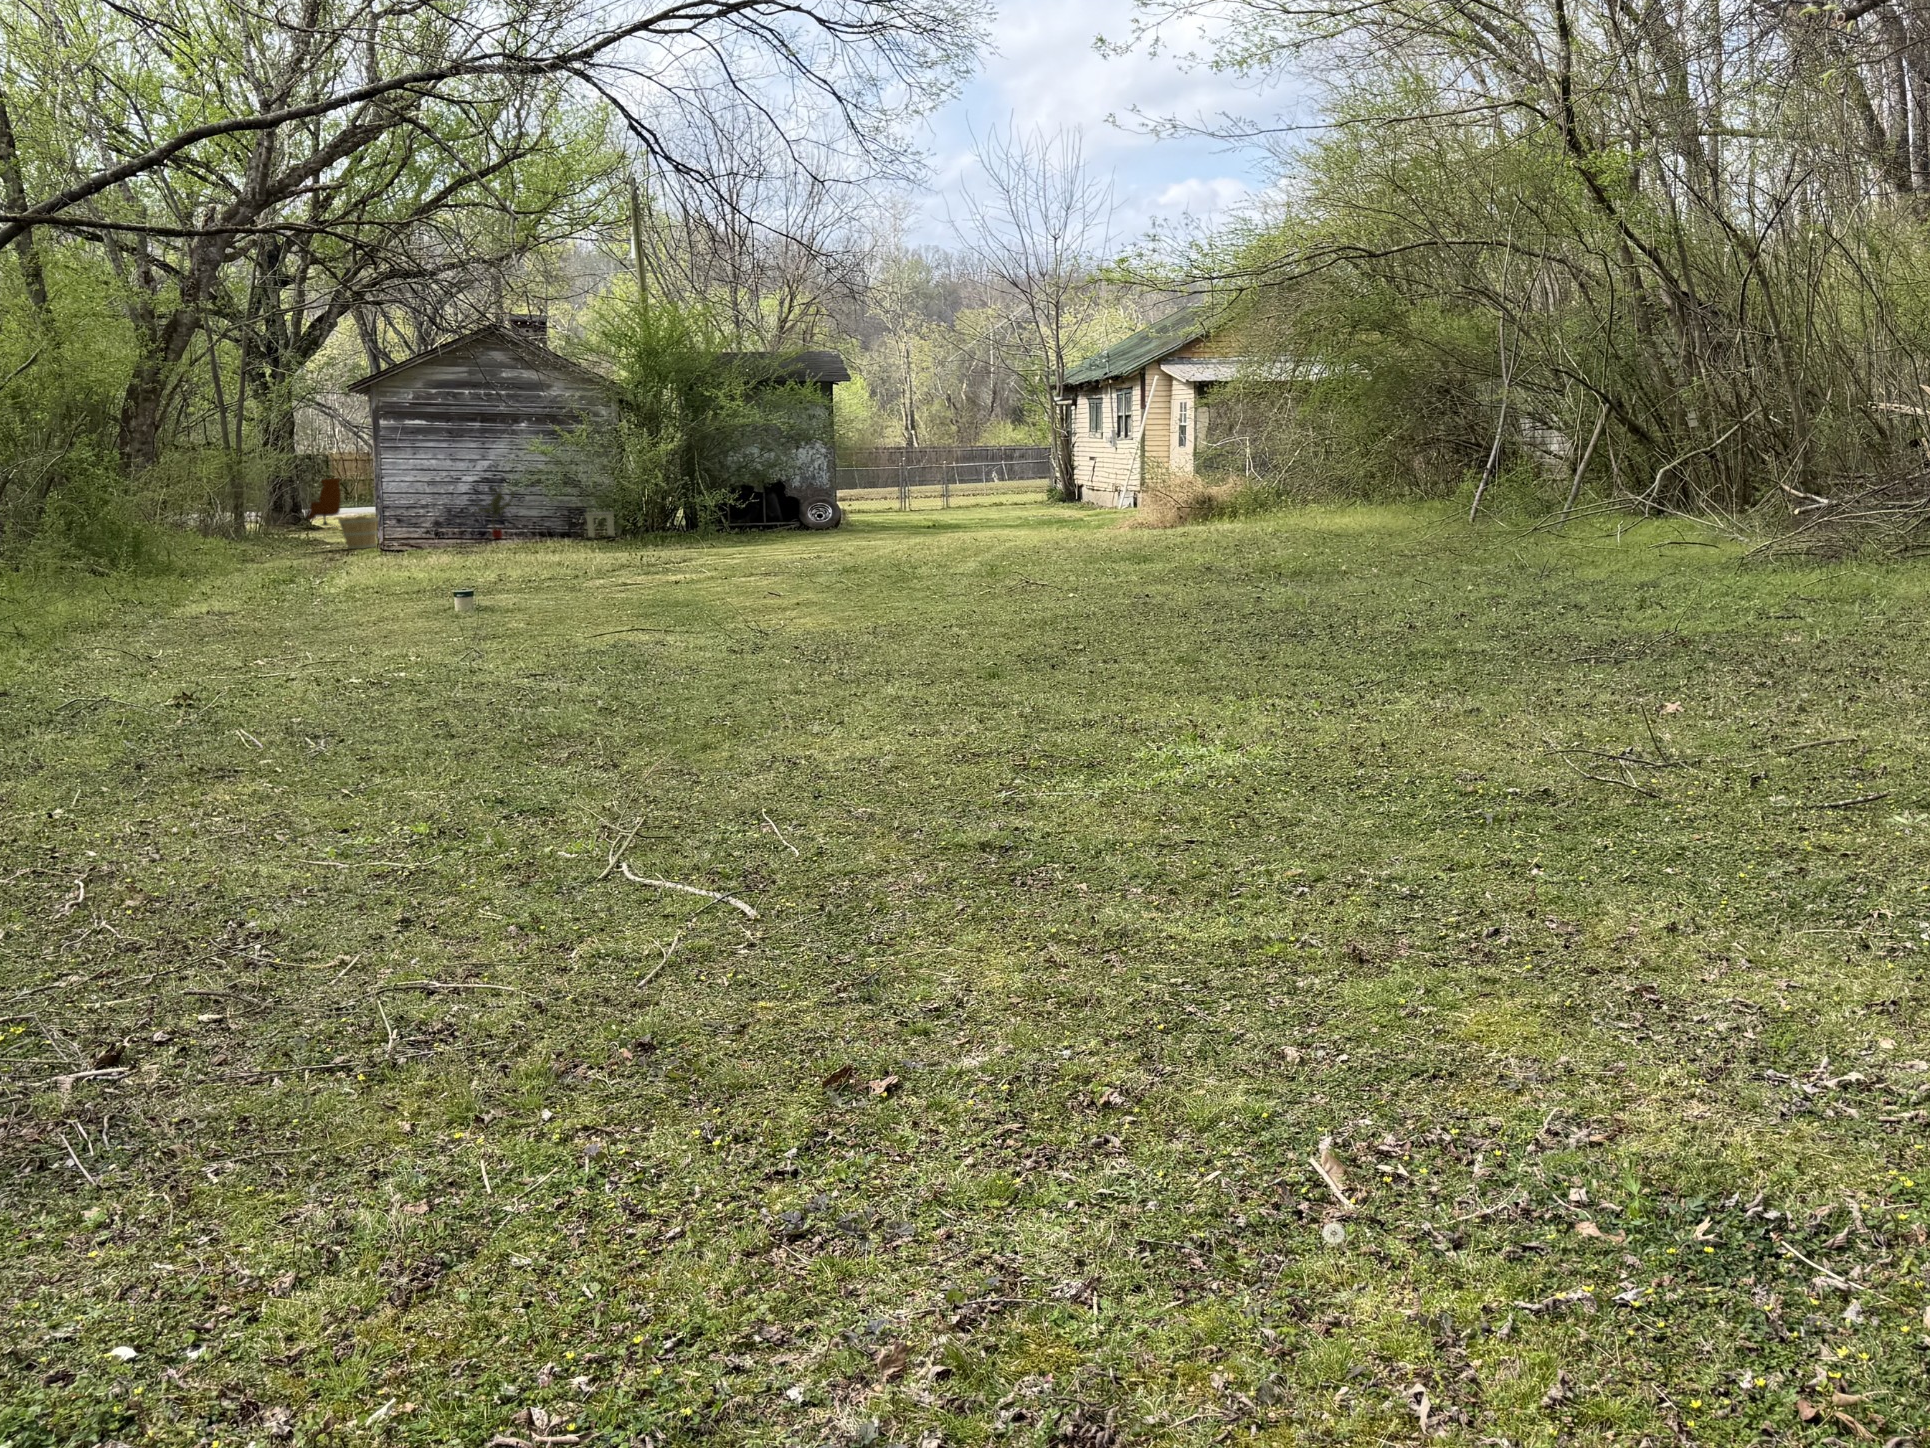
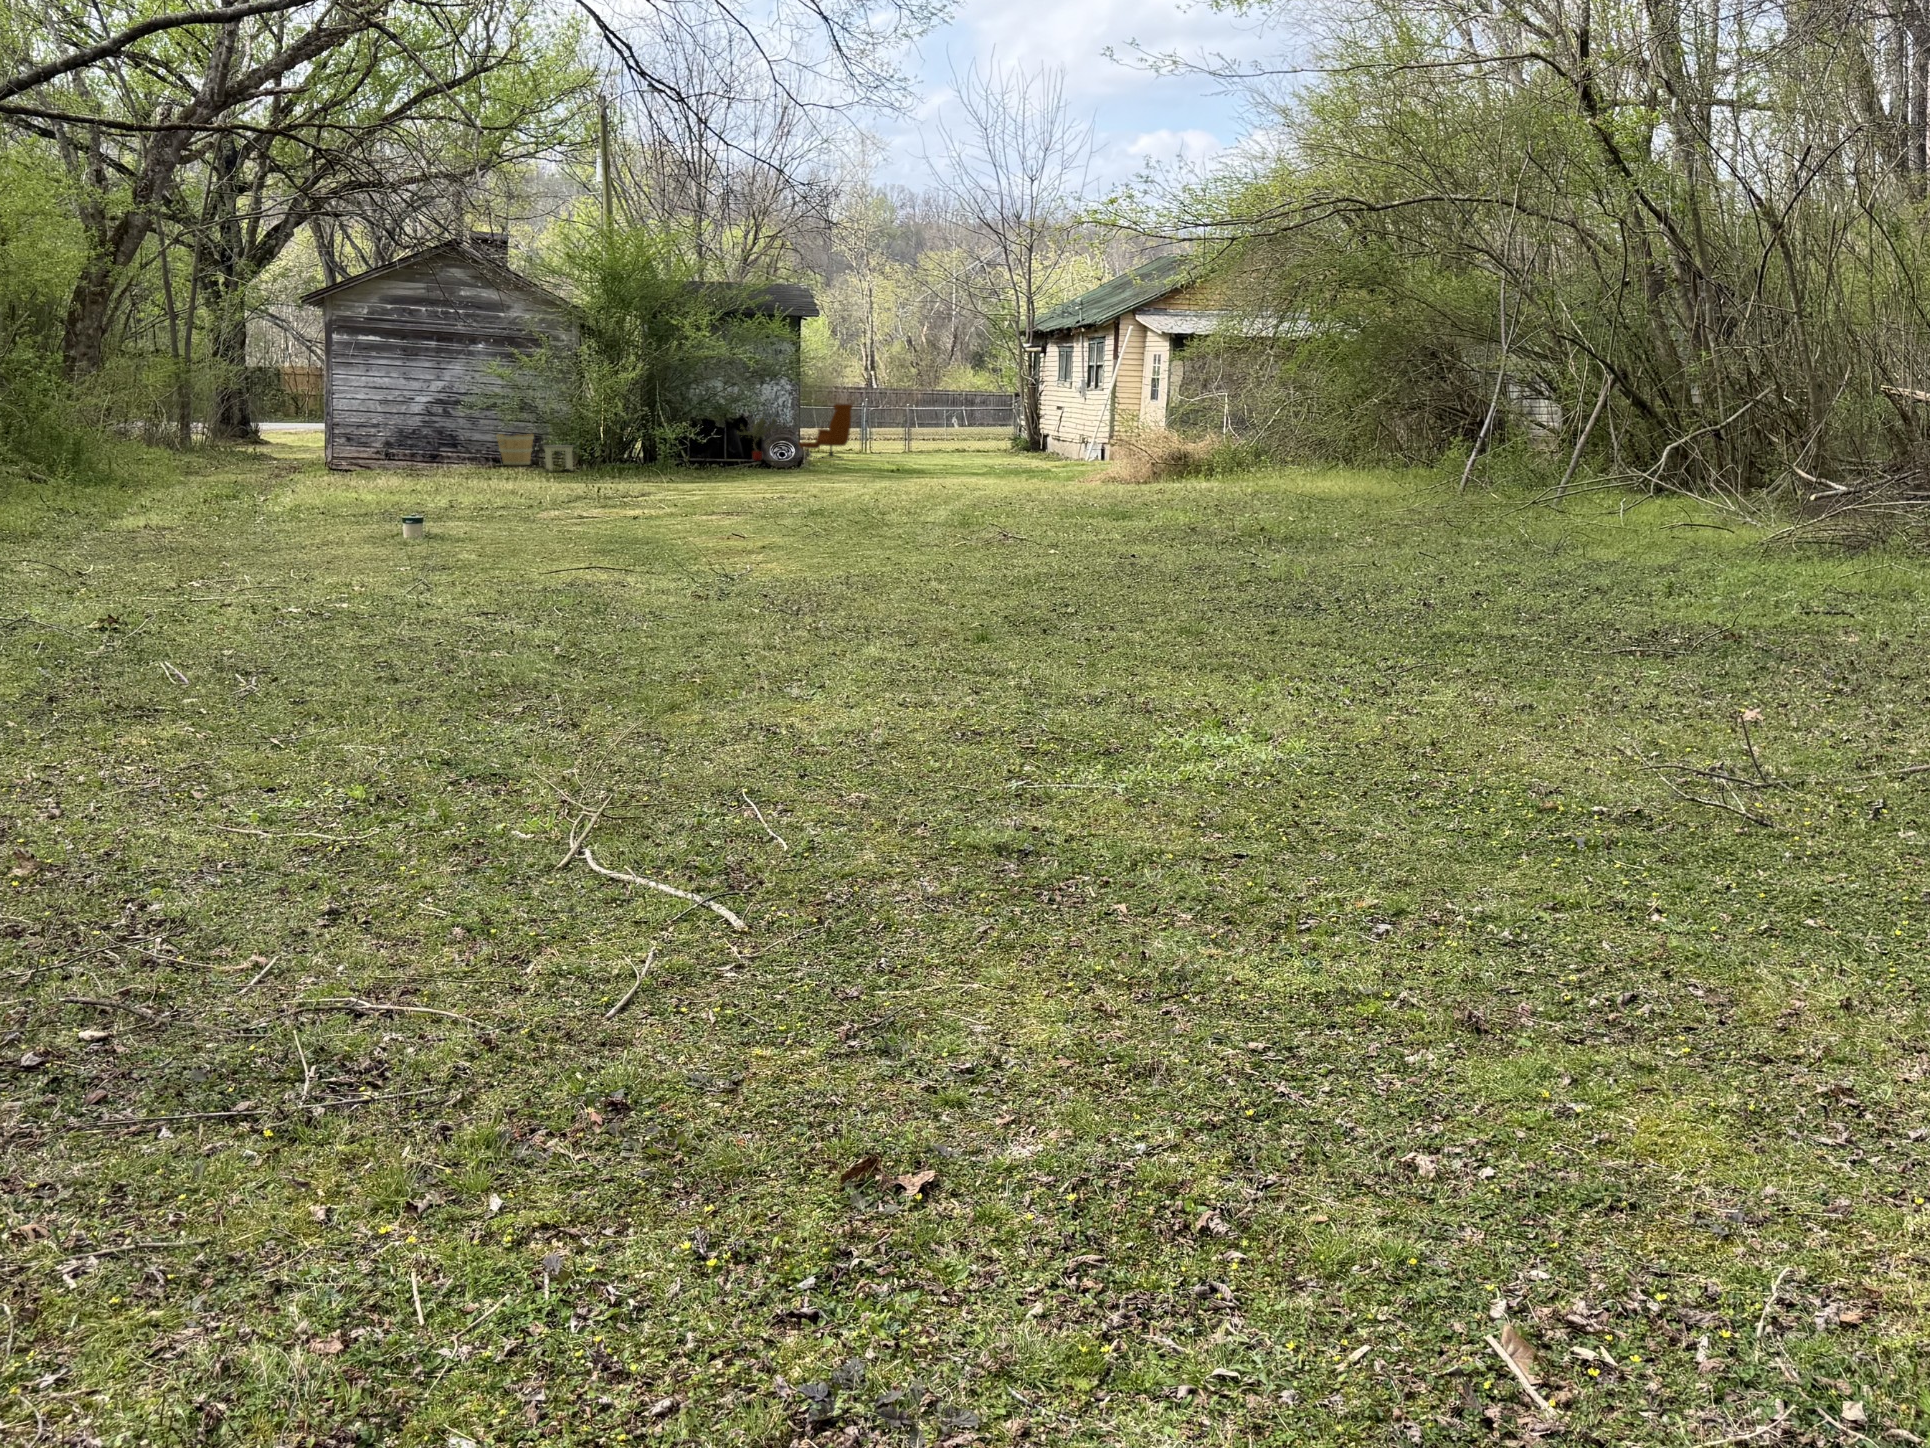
lounge chair: present [308,478,341,527] -> present [799,404,853,458]
potted tree: present [472,488,515,539] -> present [740,412,777,461]
wooden bucket: present [338,516,378,549] -> present [496,434,534,465]

